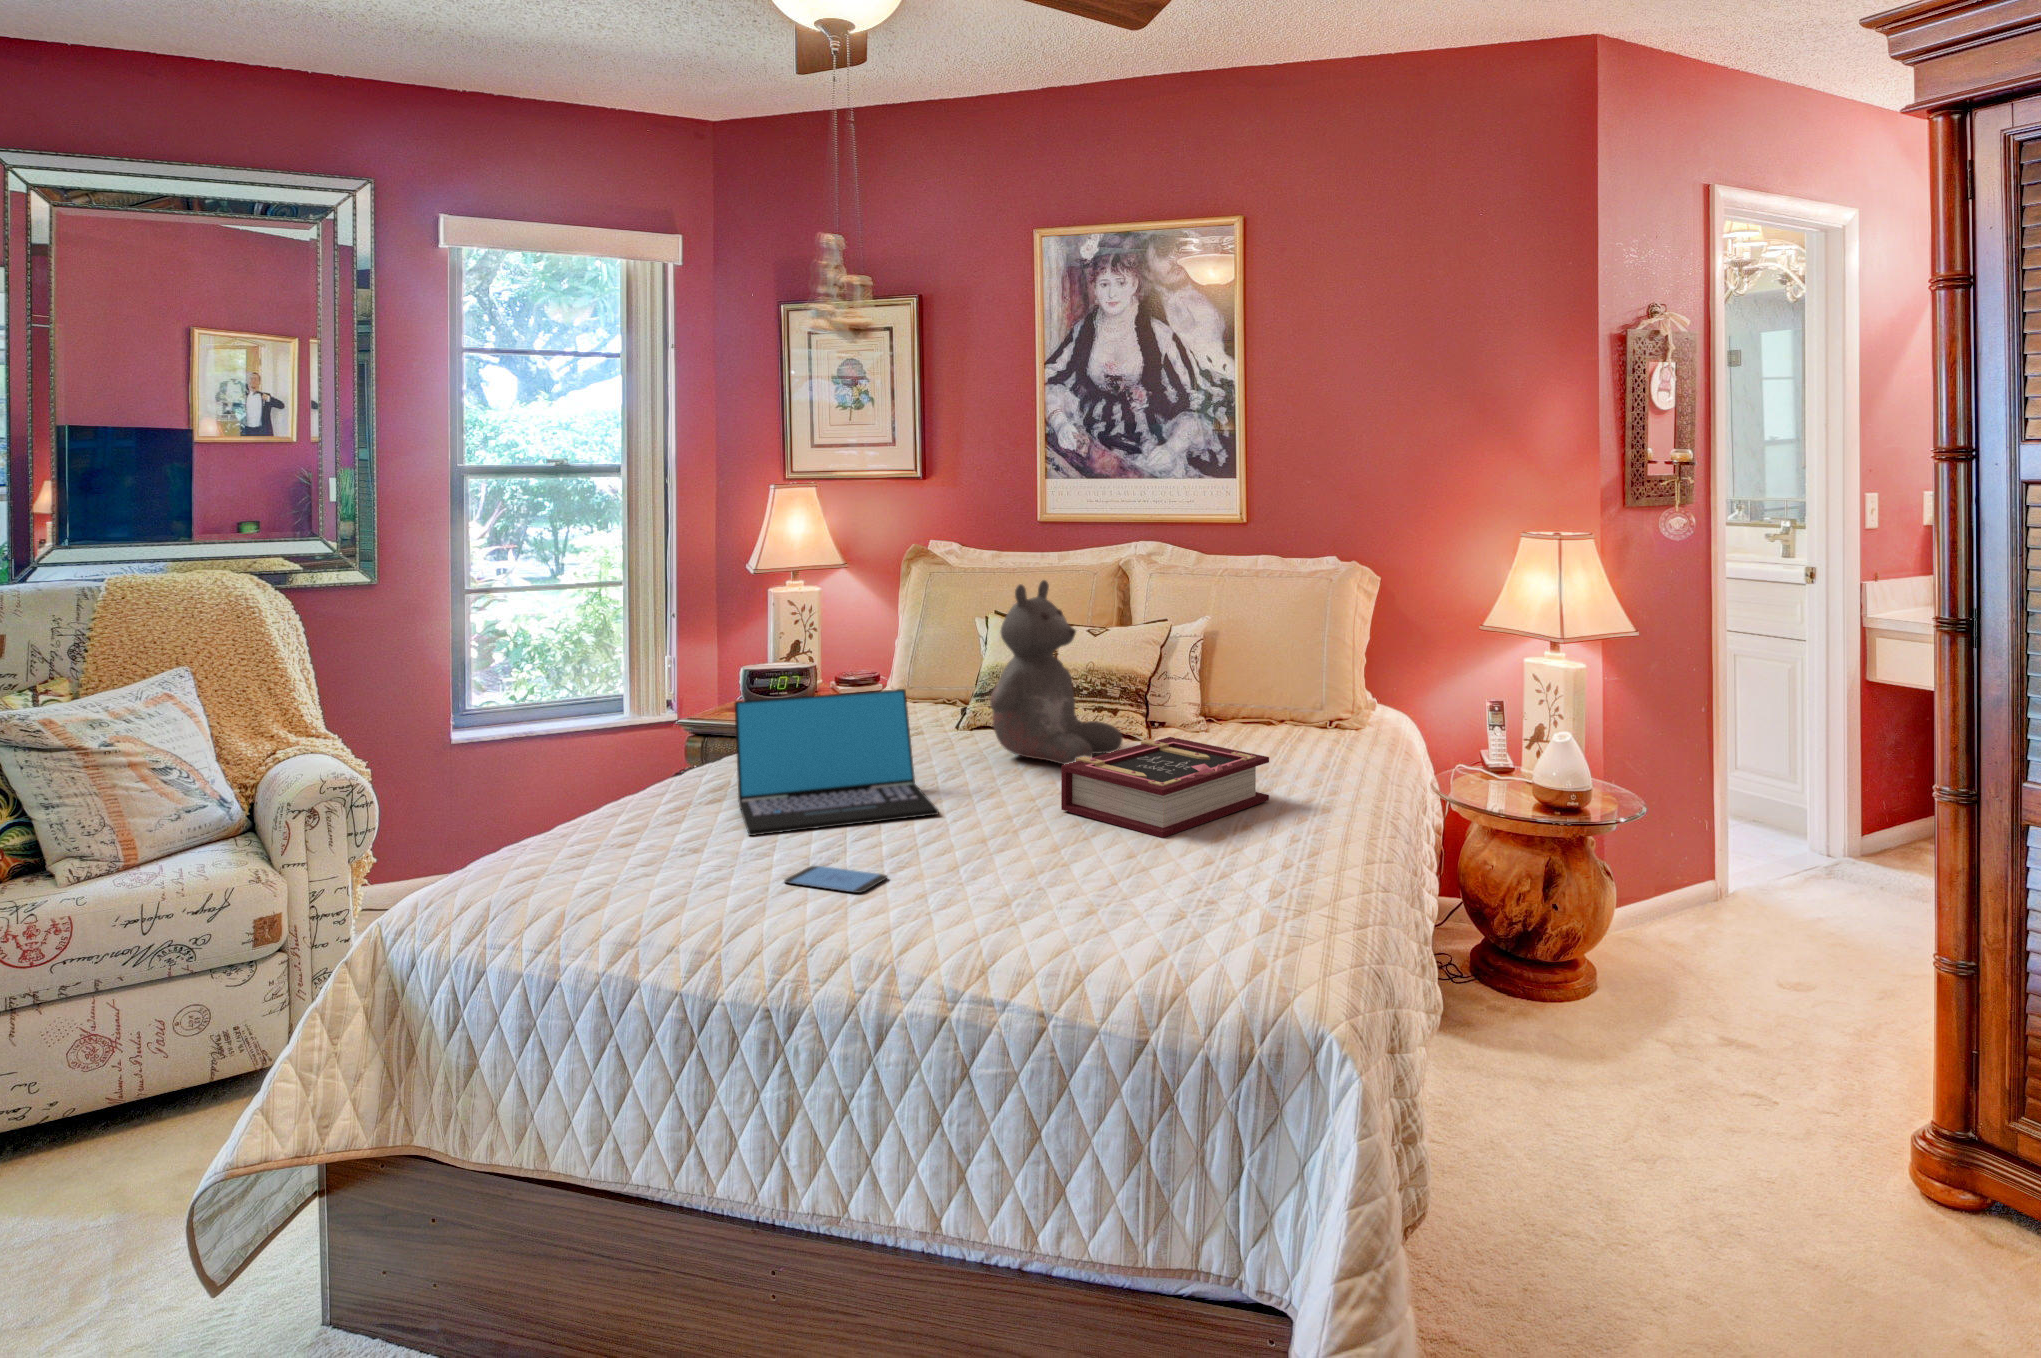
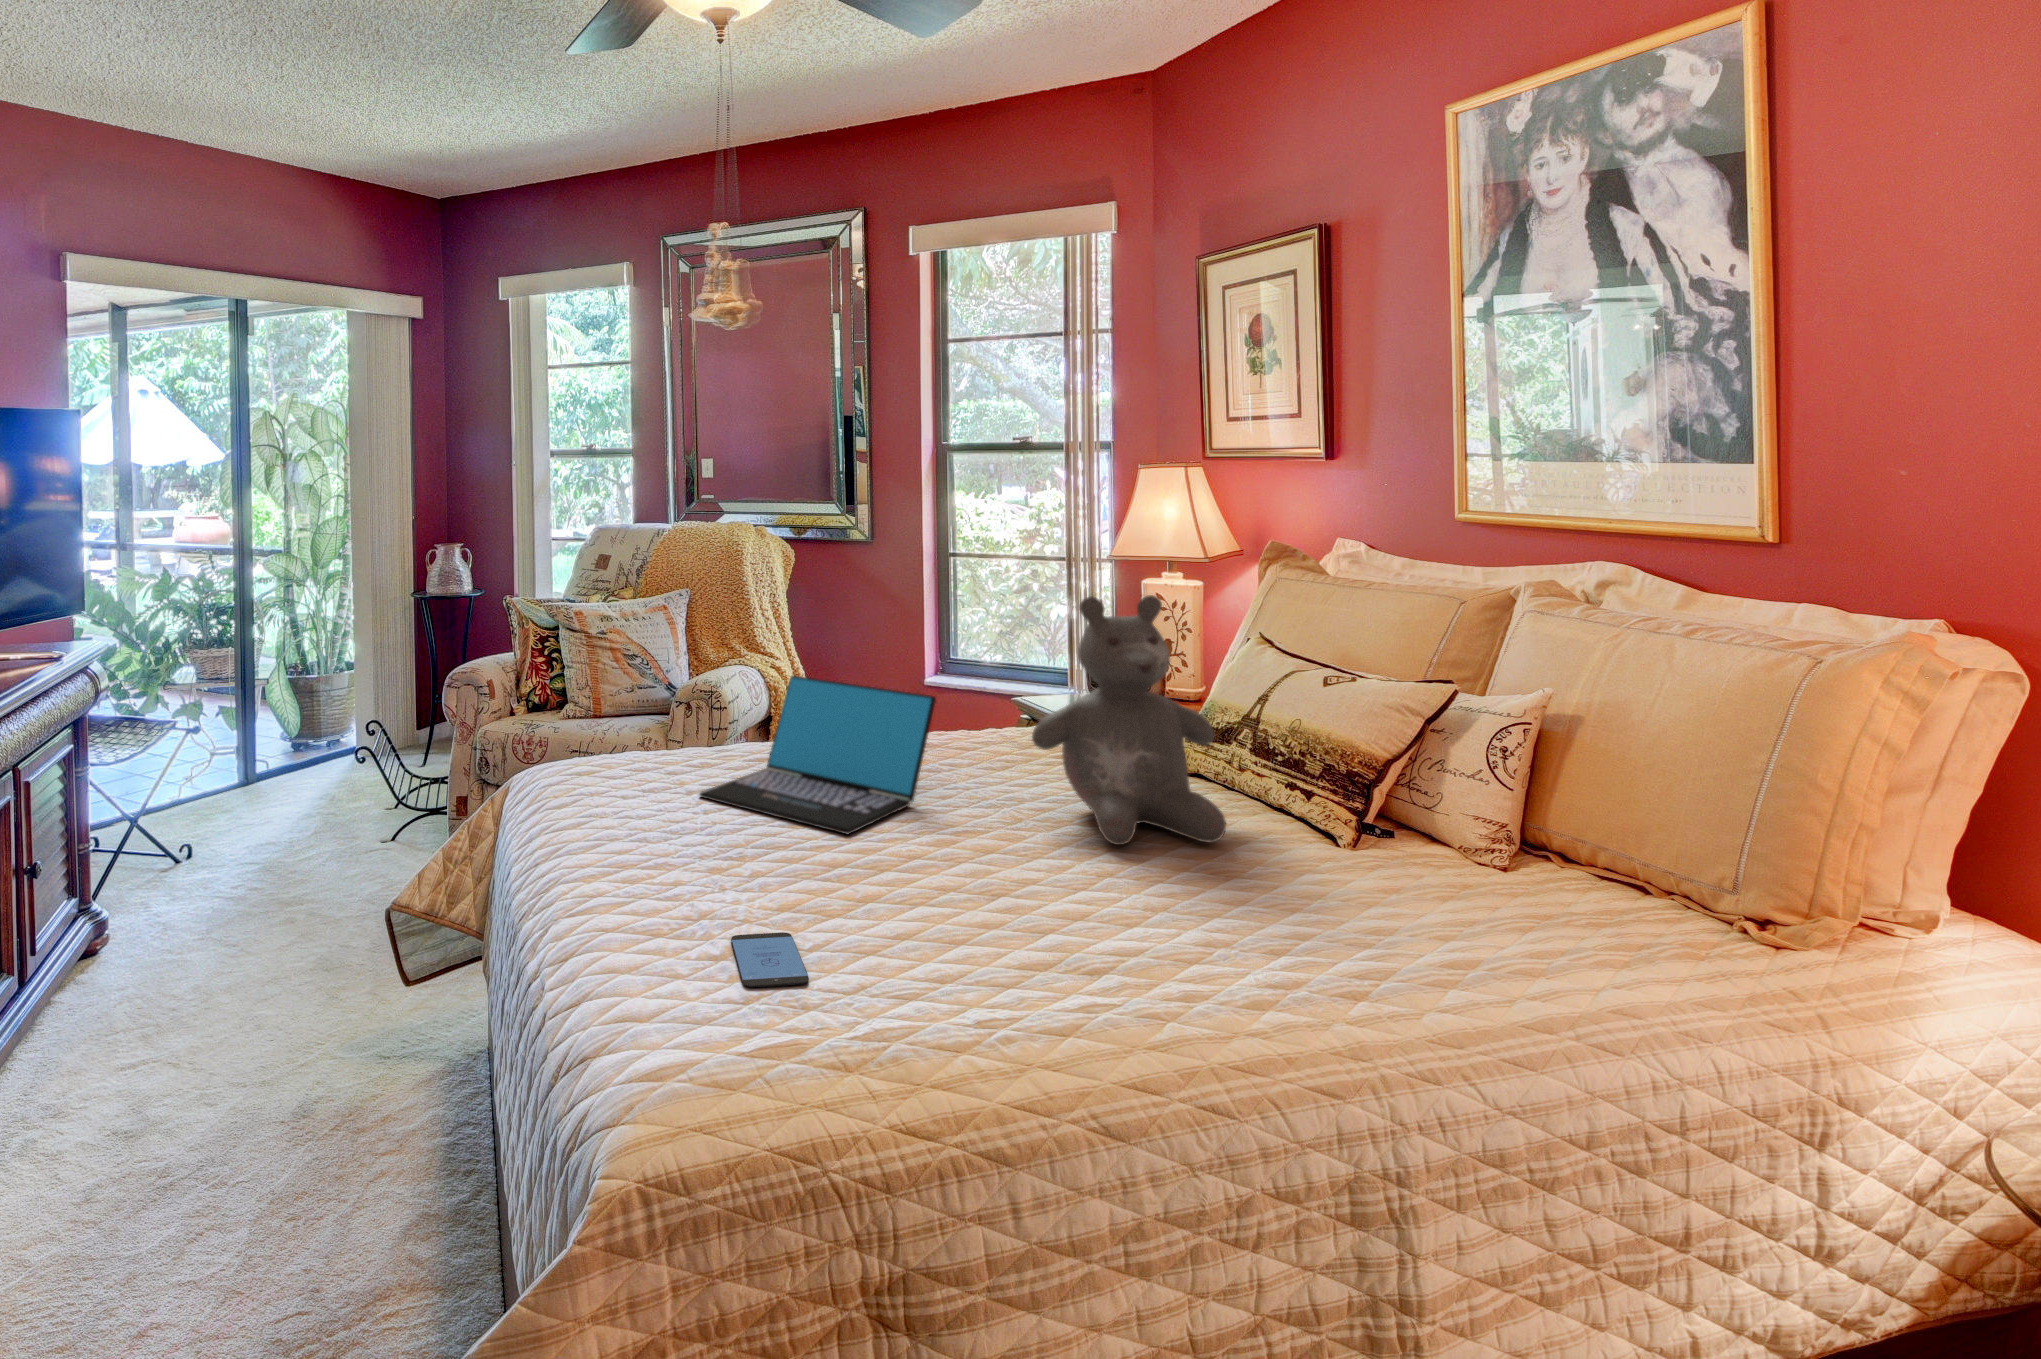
book: present [1061,737,1269,838] -> none [937,820,1201,973]
smartphone: present [785,866,887,893] -> present [731,932,809,987]

